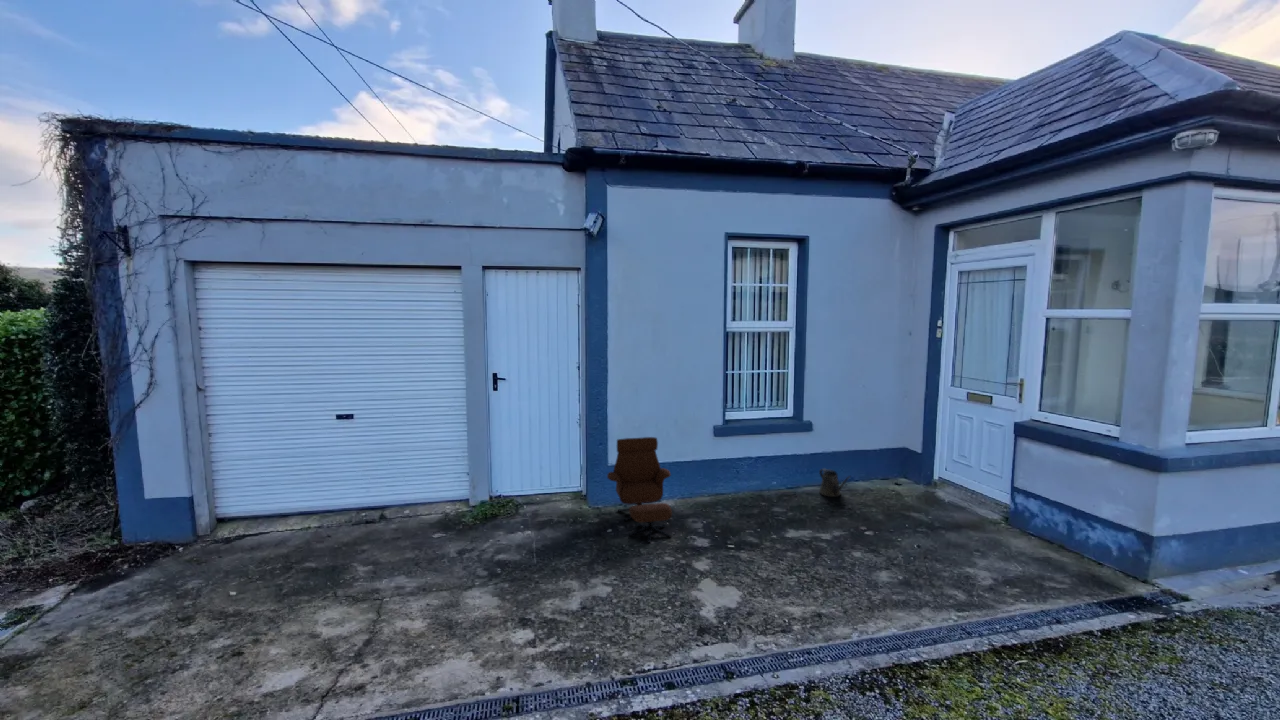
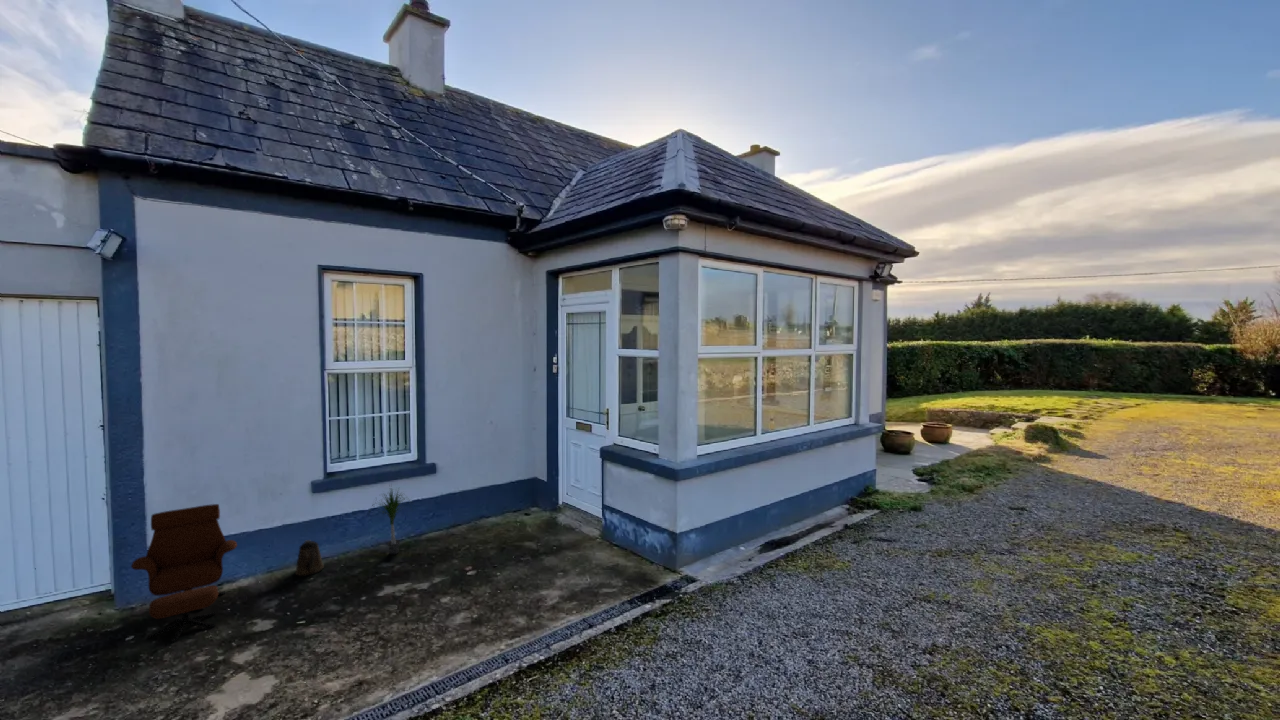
potted plant: none [758,435,802,502] -> present [380,490,402,554]
watering can: present [819,469,850,497] -> present [295,540,324,576]

